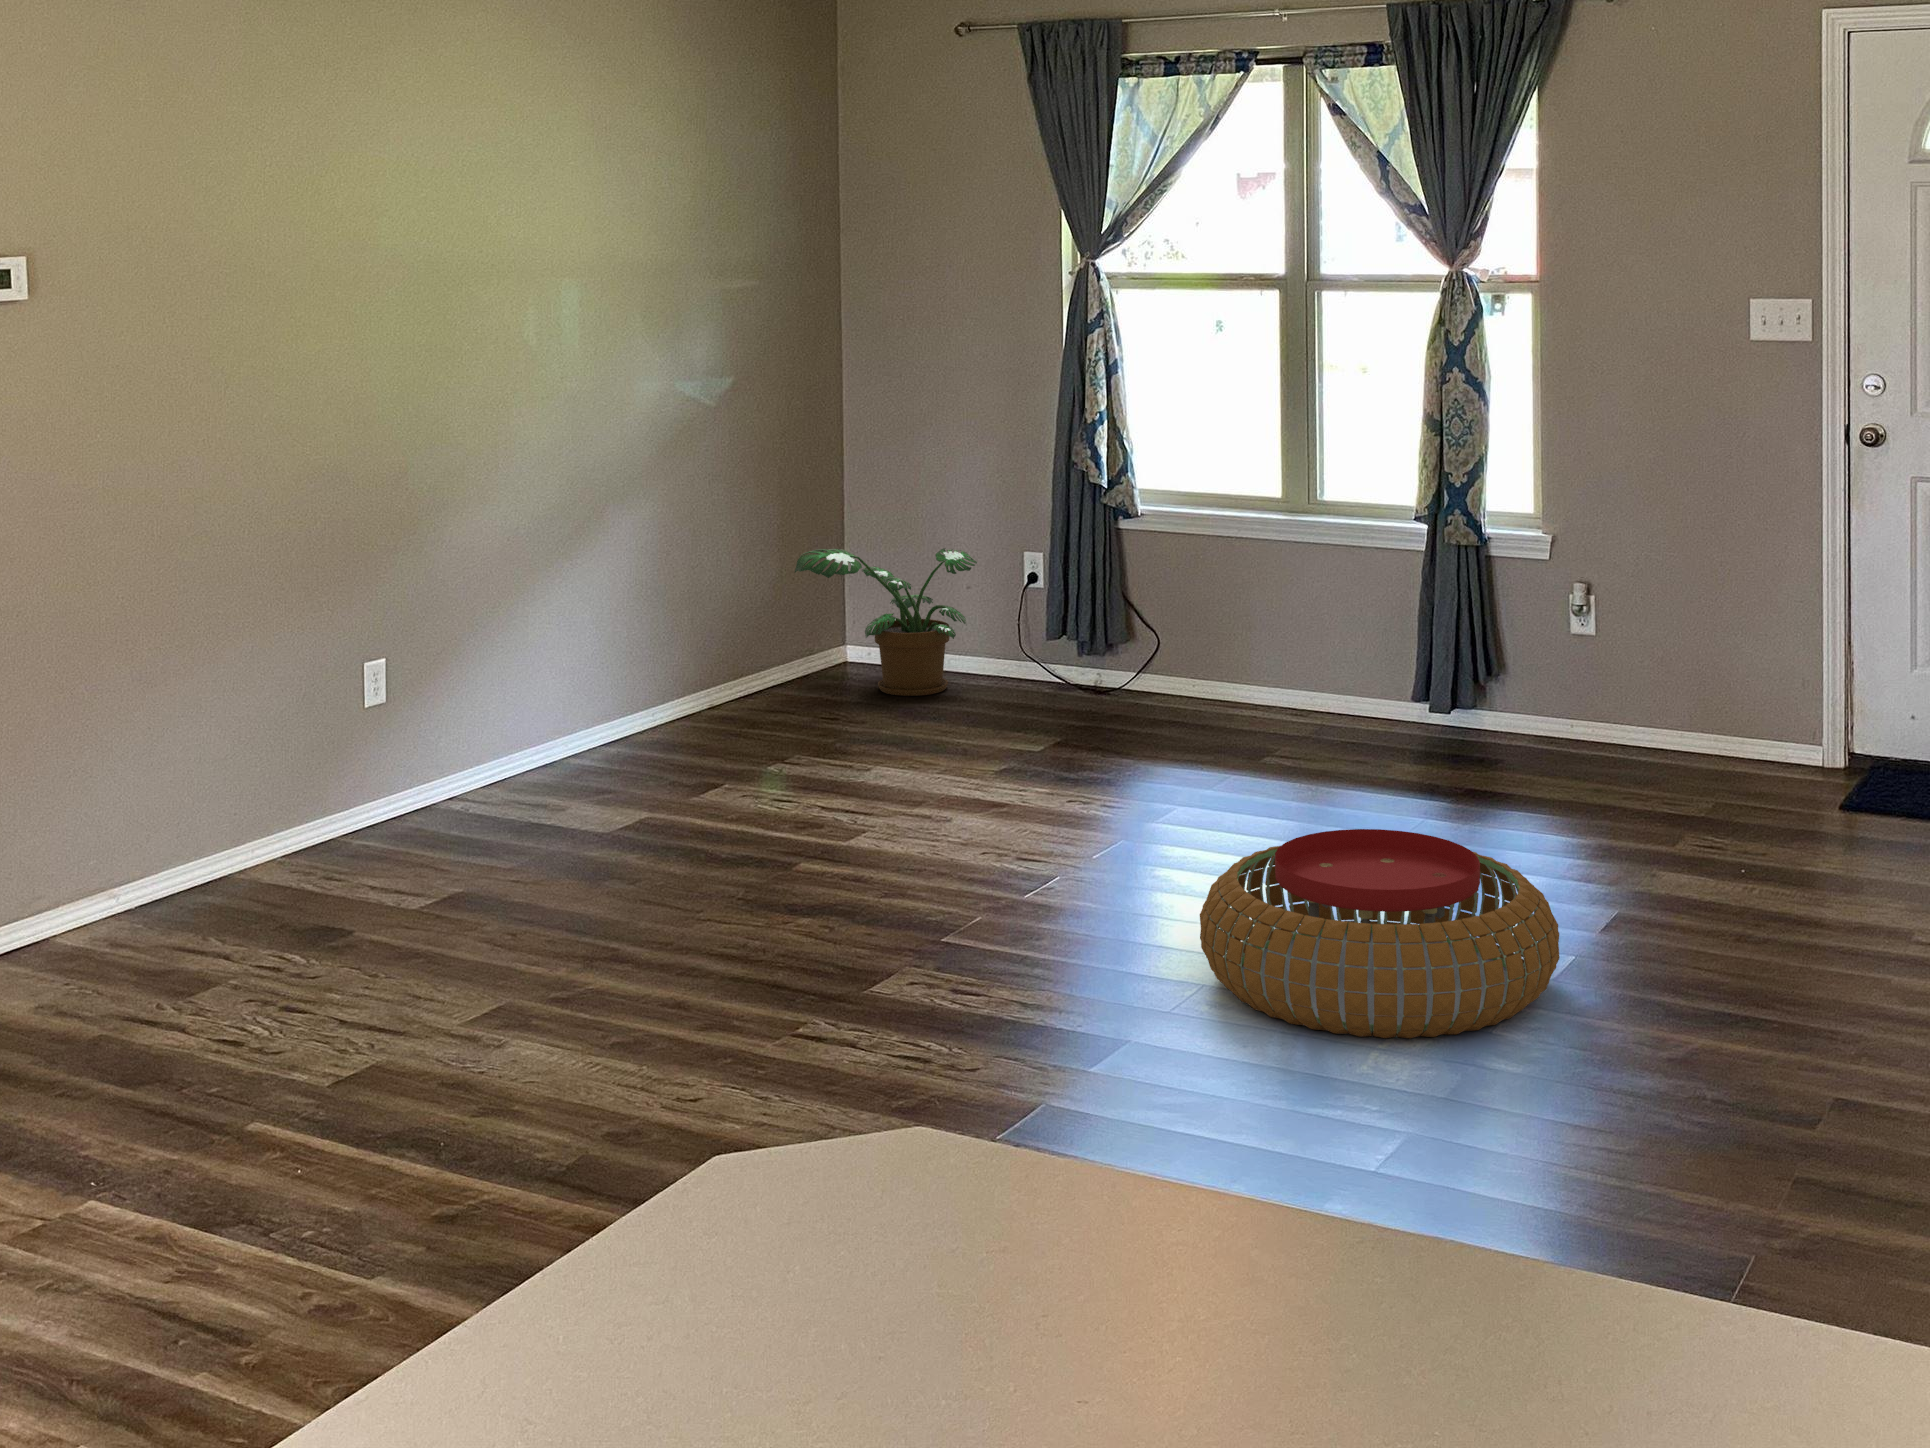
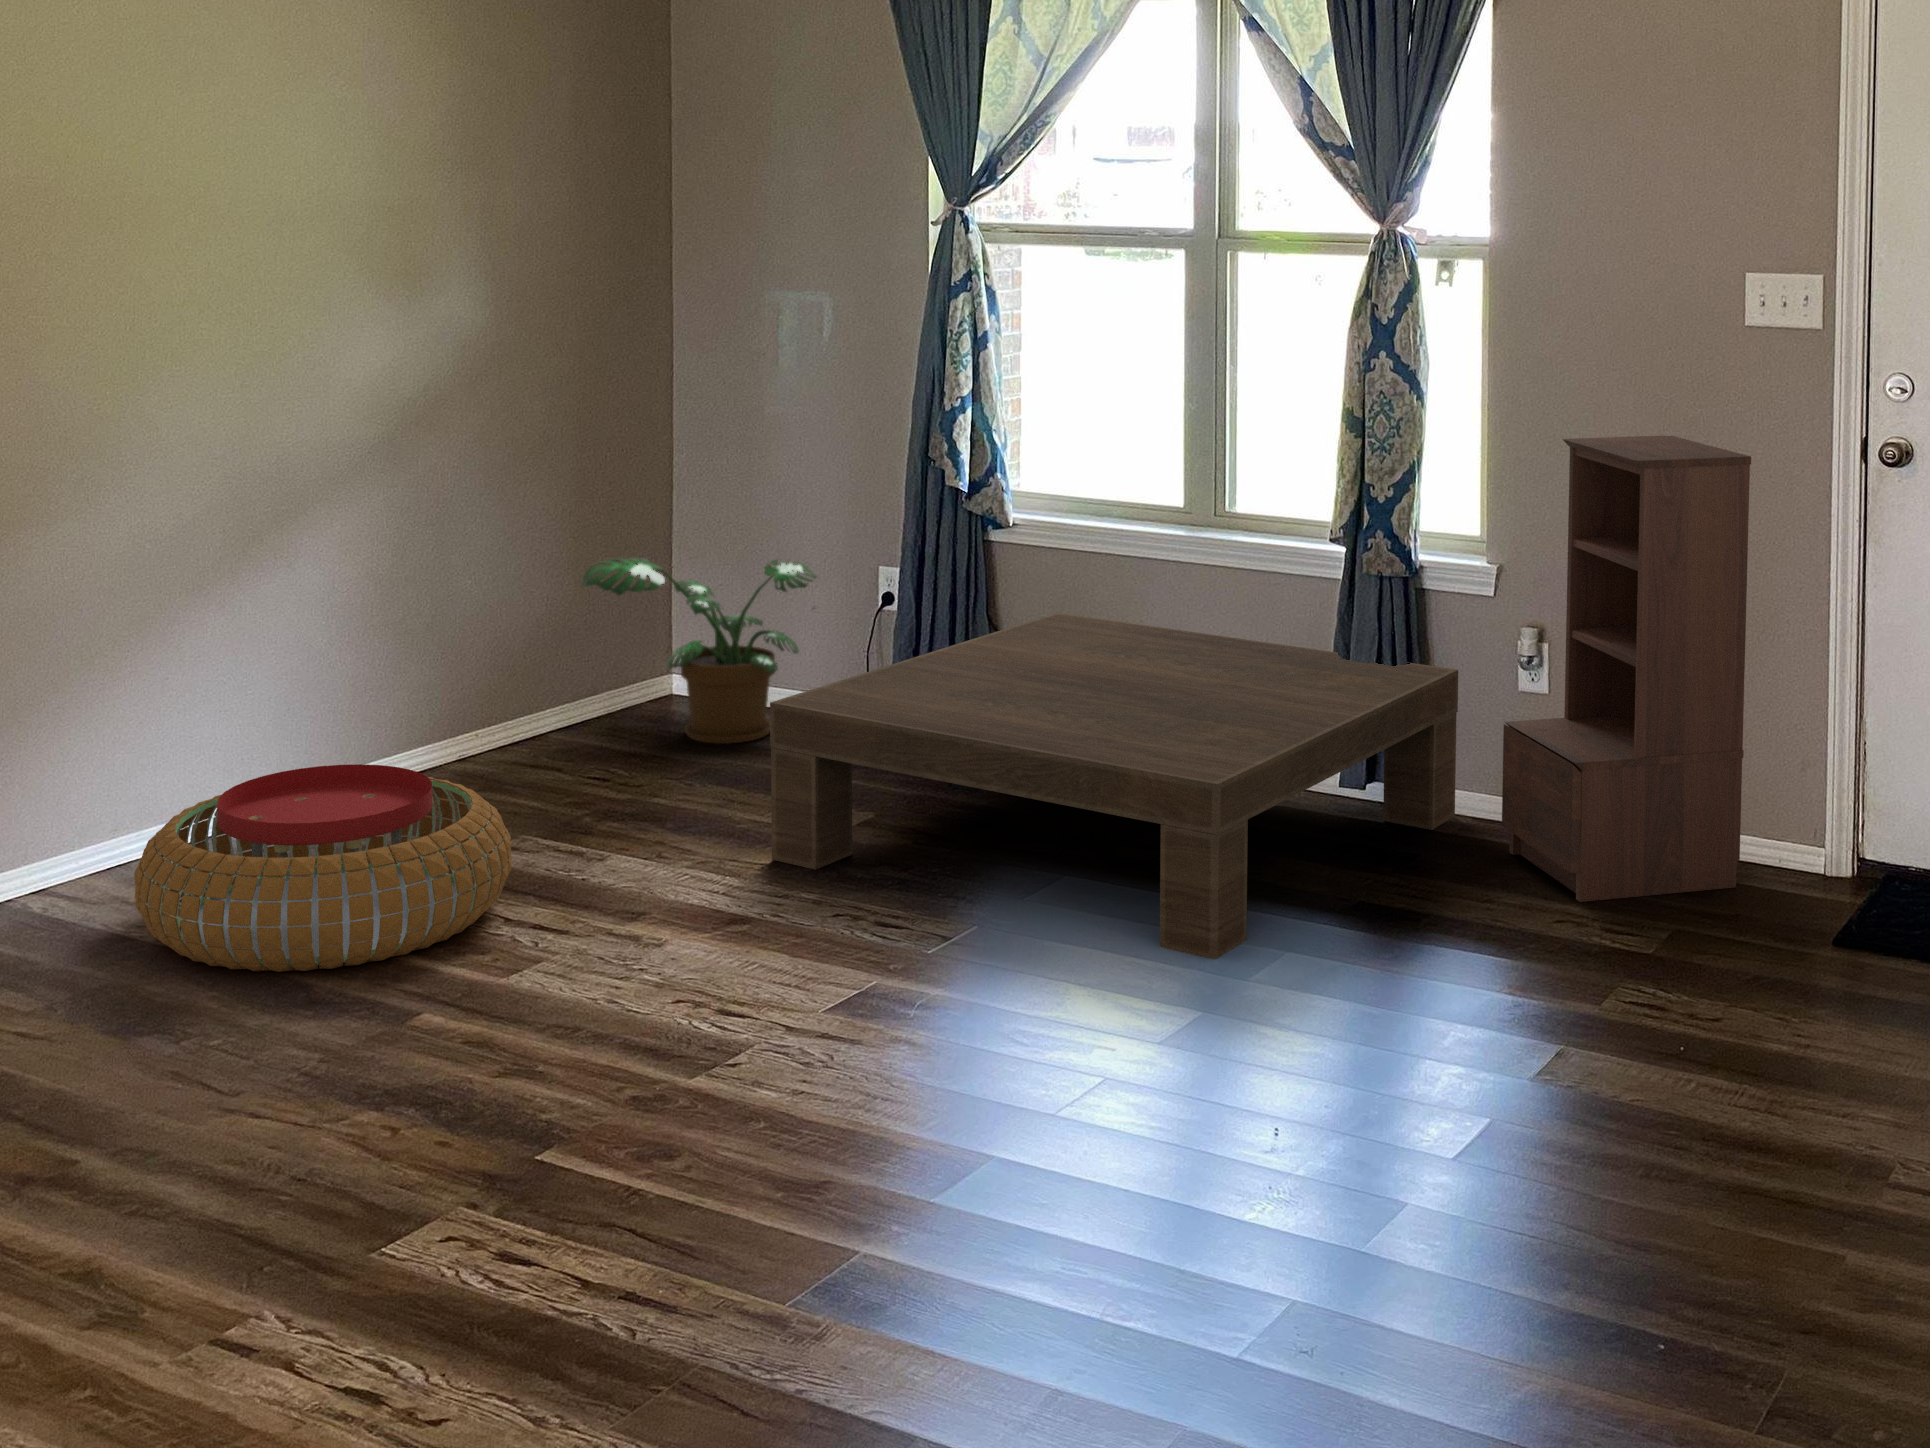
bookshelf: none [1566,426,1760,786] -> present [1502,435,1751,902]
coffee table: none [996,584,1521,827] -> present [770,613,1458,960]
pouf: present [1200,829,1560,1038] -> present [134,764,511,972]

